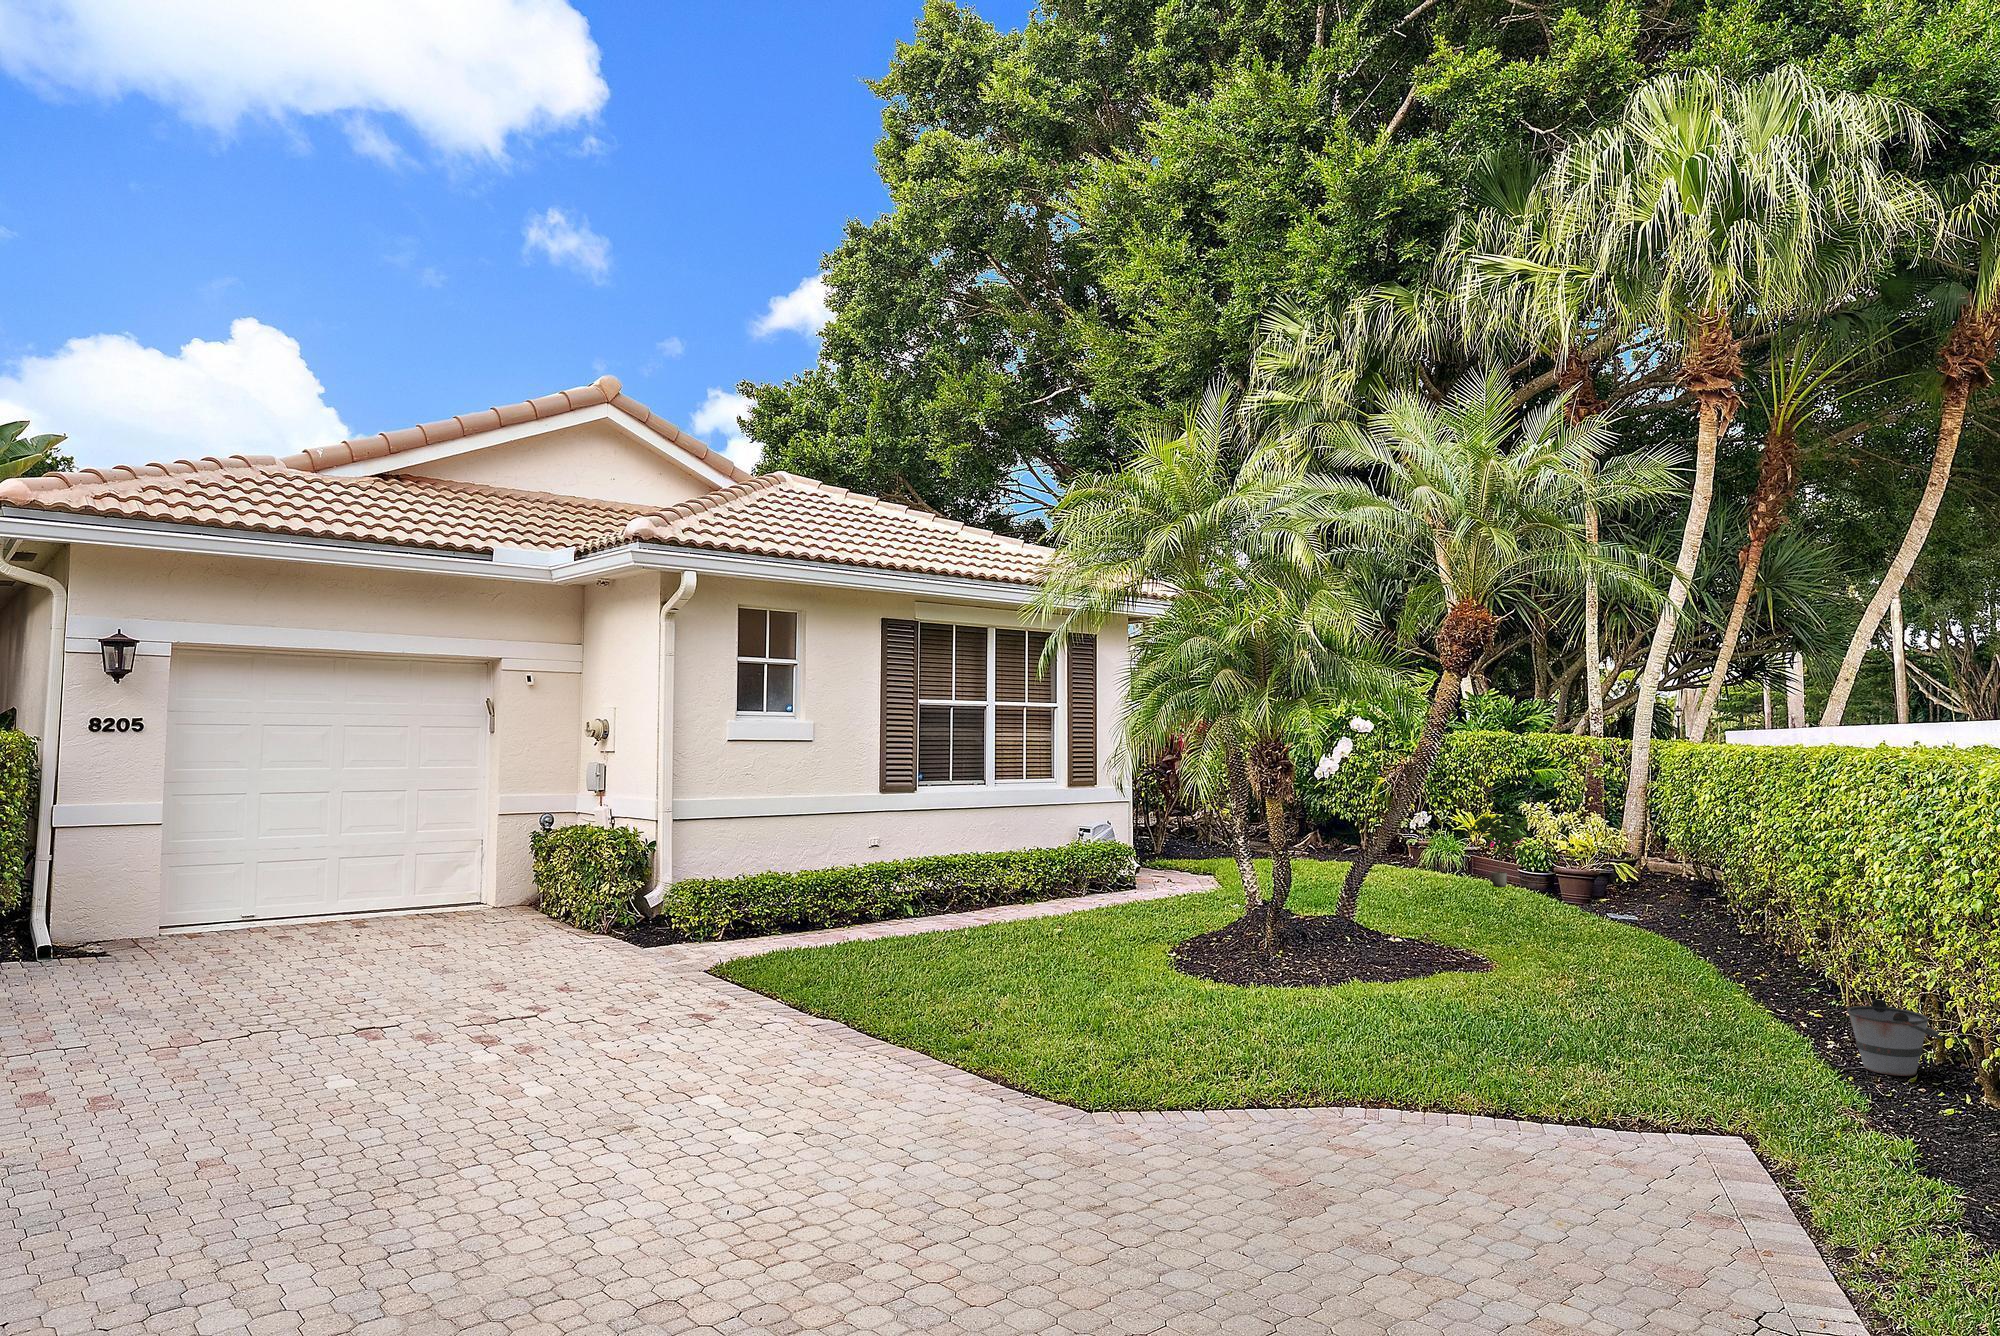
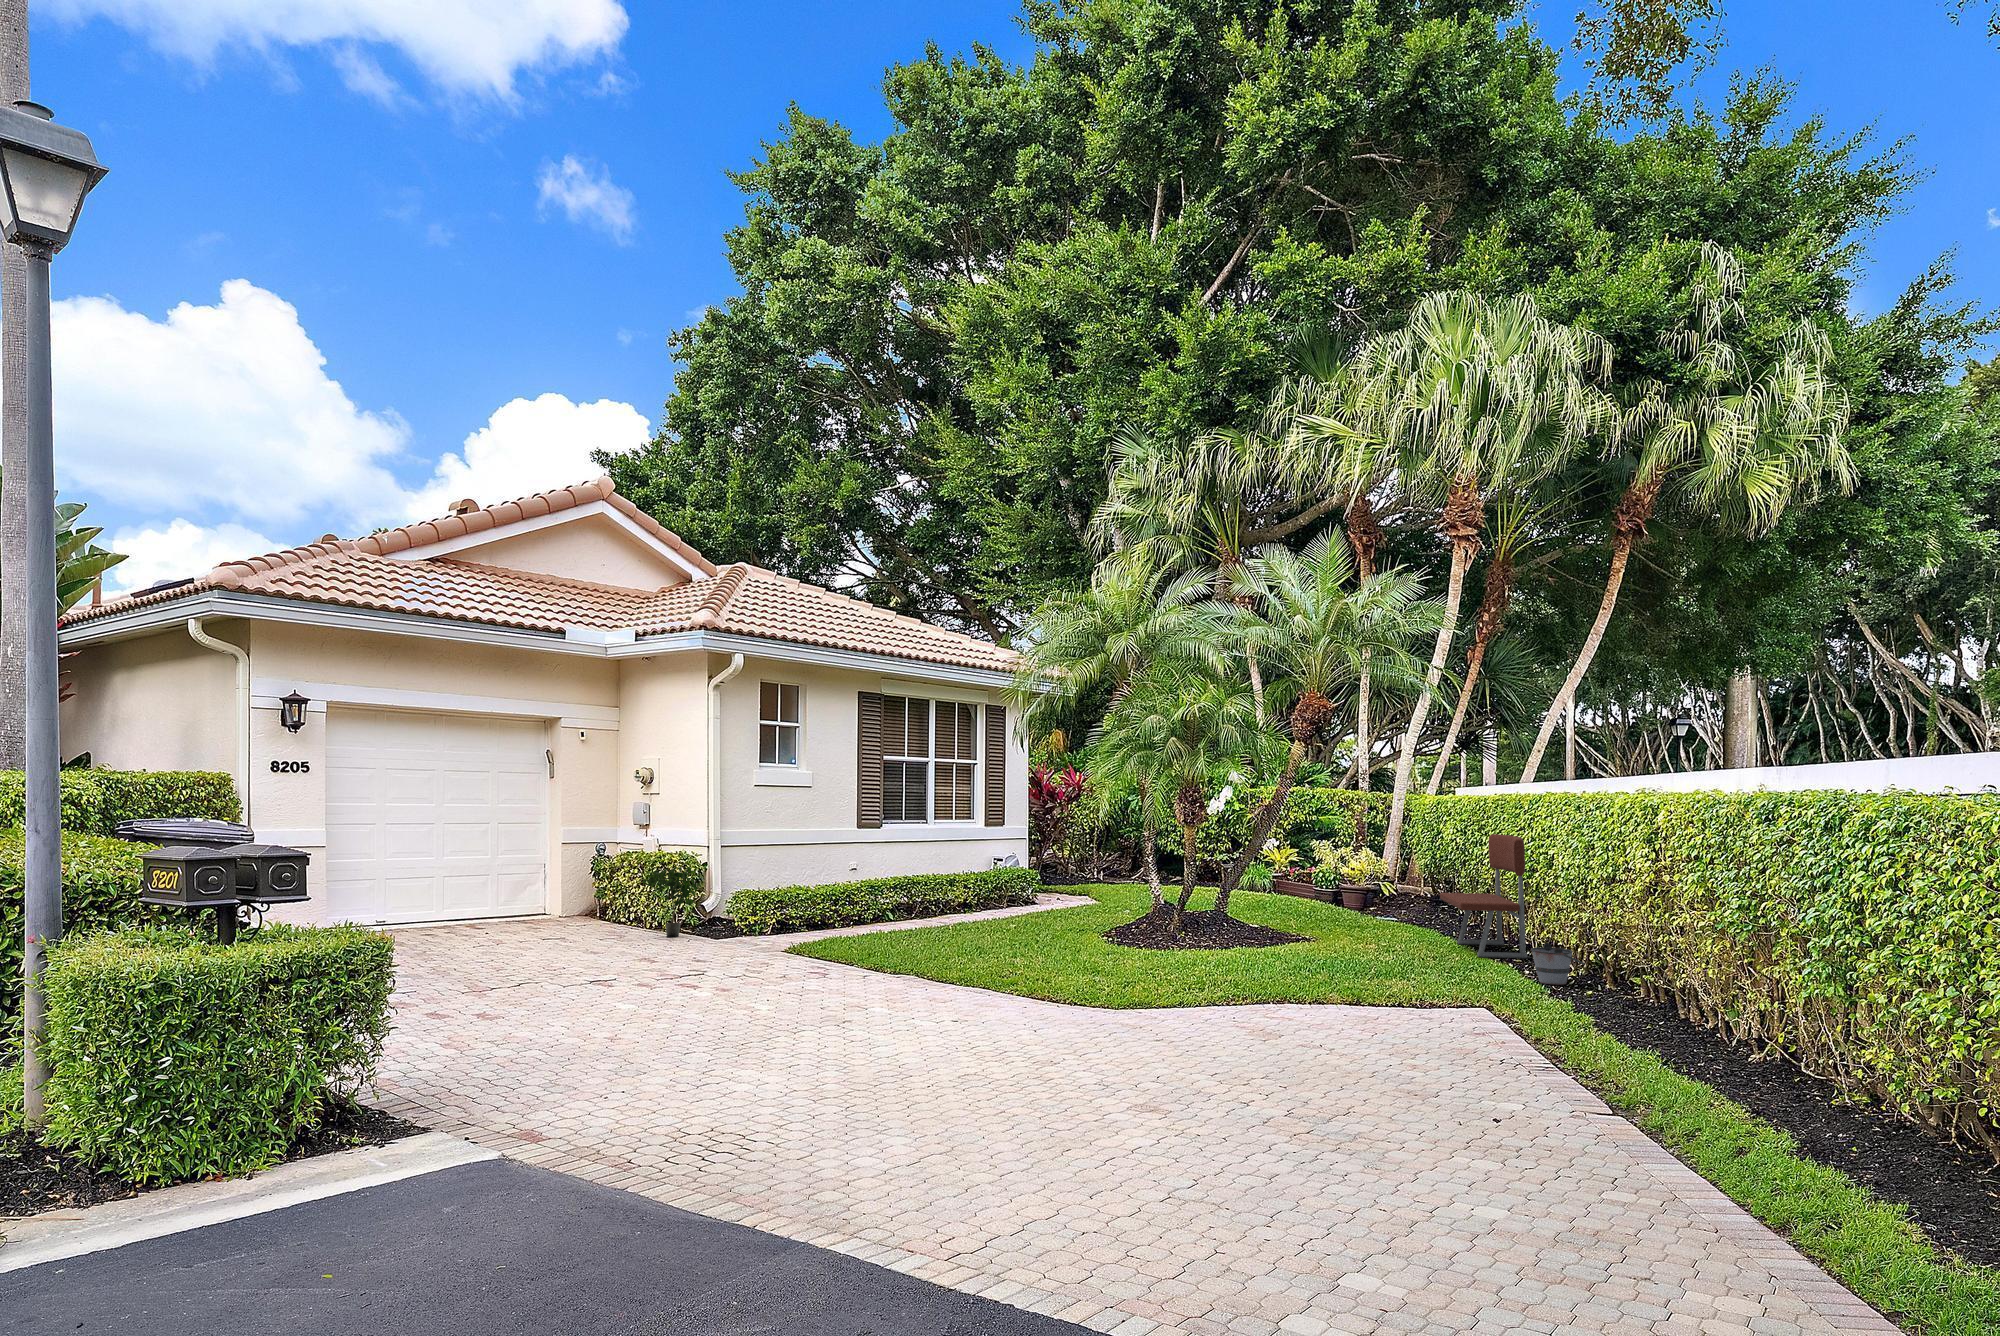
bench: none [1691,804,1840,1008] -> present [1440,834,1527,958]
potted plant: present [1469,815,1533,887] -> present [643,867,701,937]

